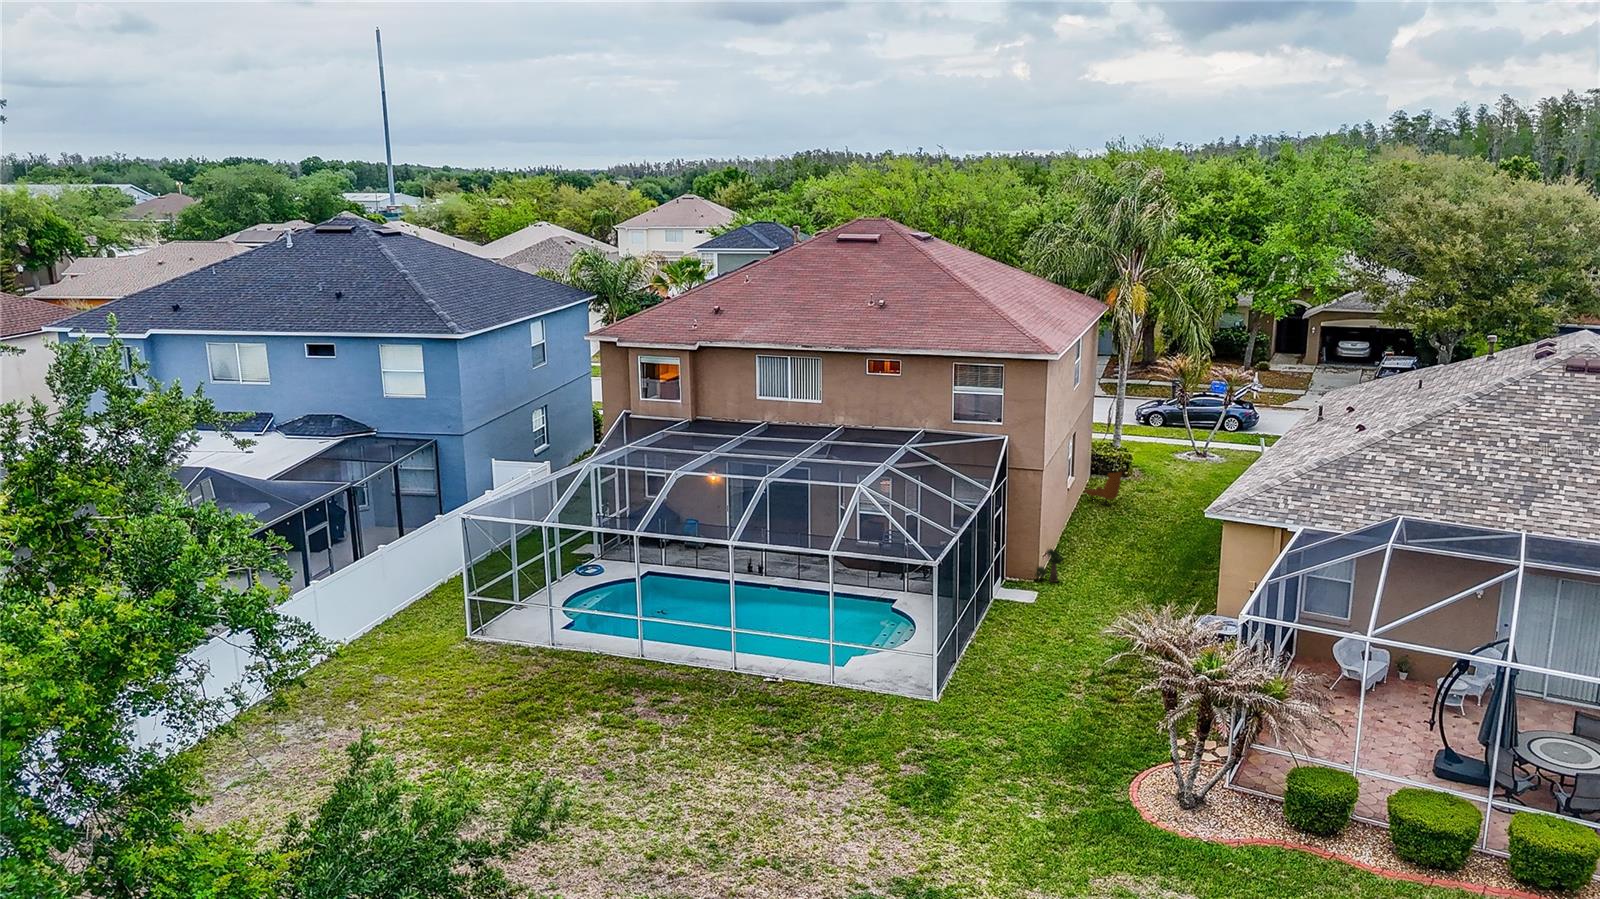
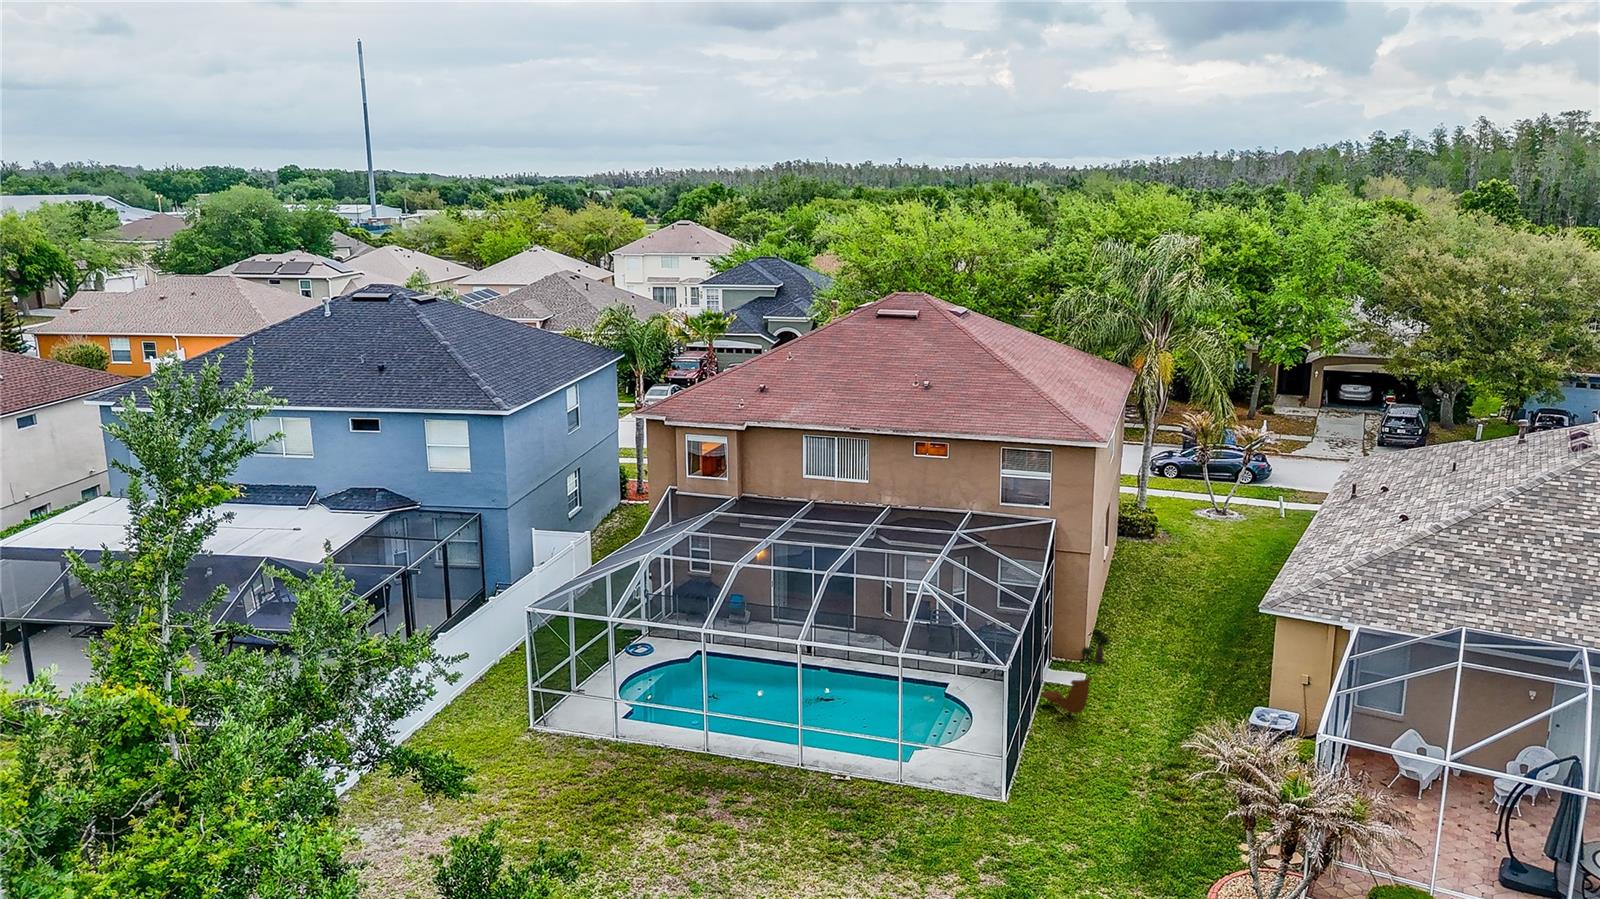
lounge chair: present [1084,472,1122,505] -> present [1041,678,1091,721]

